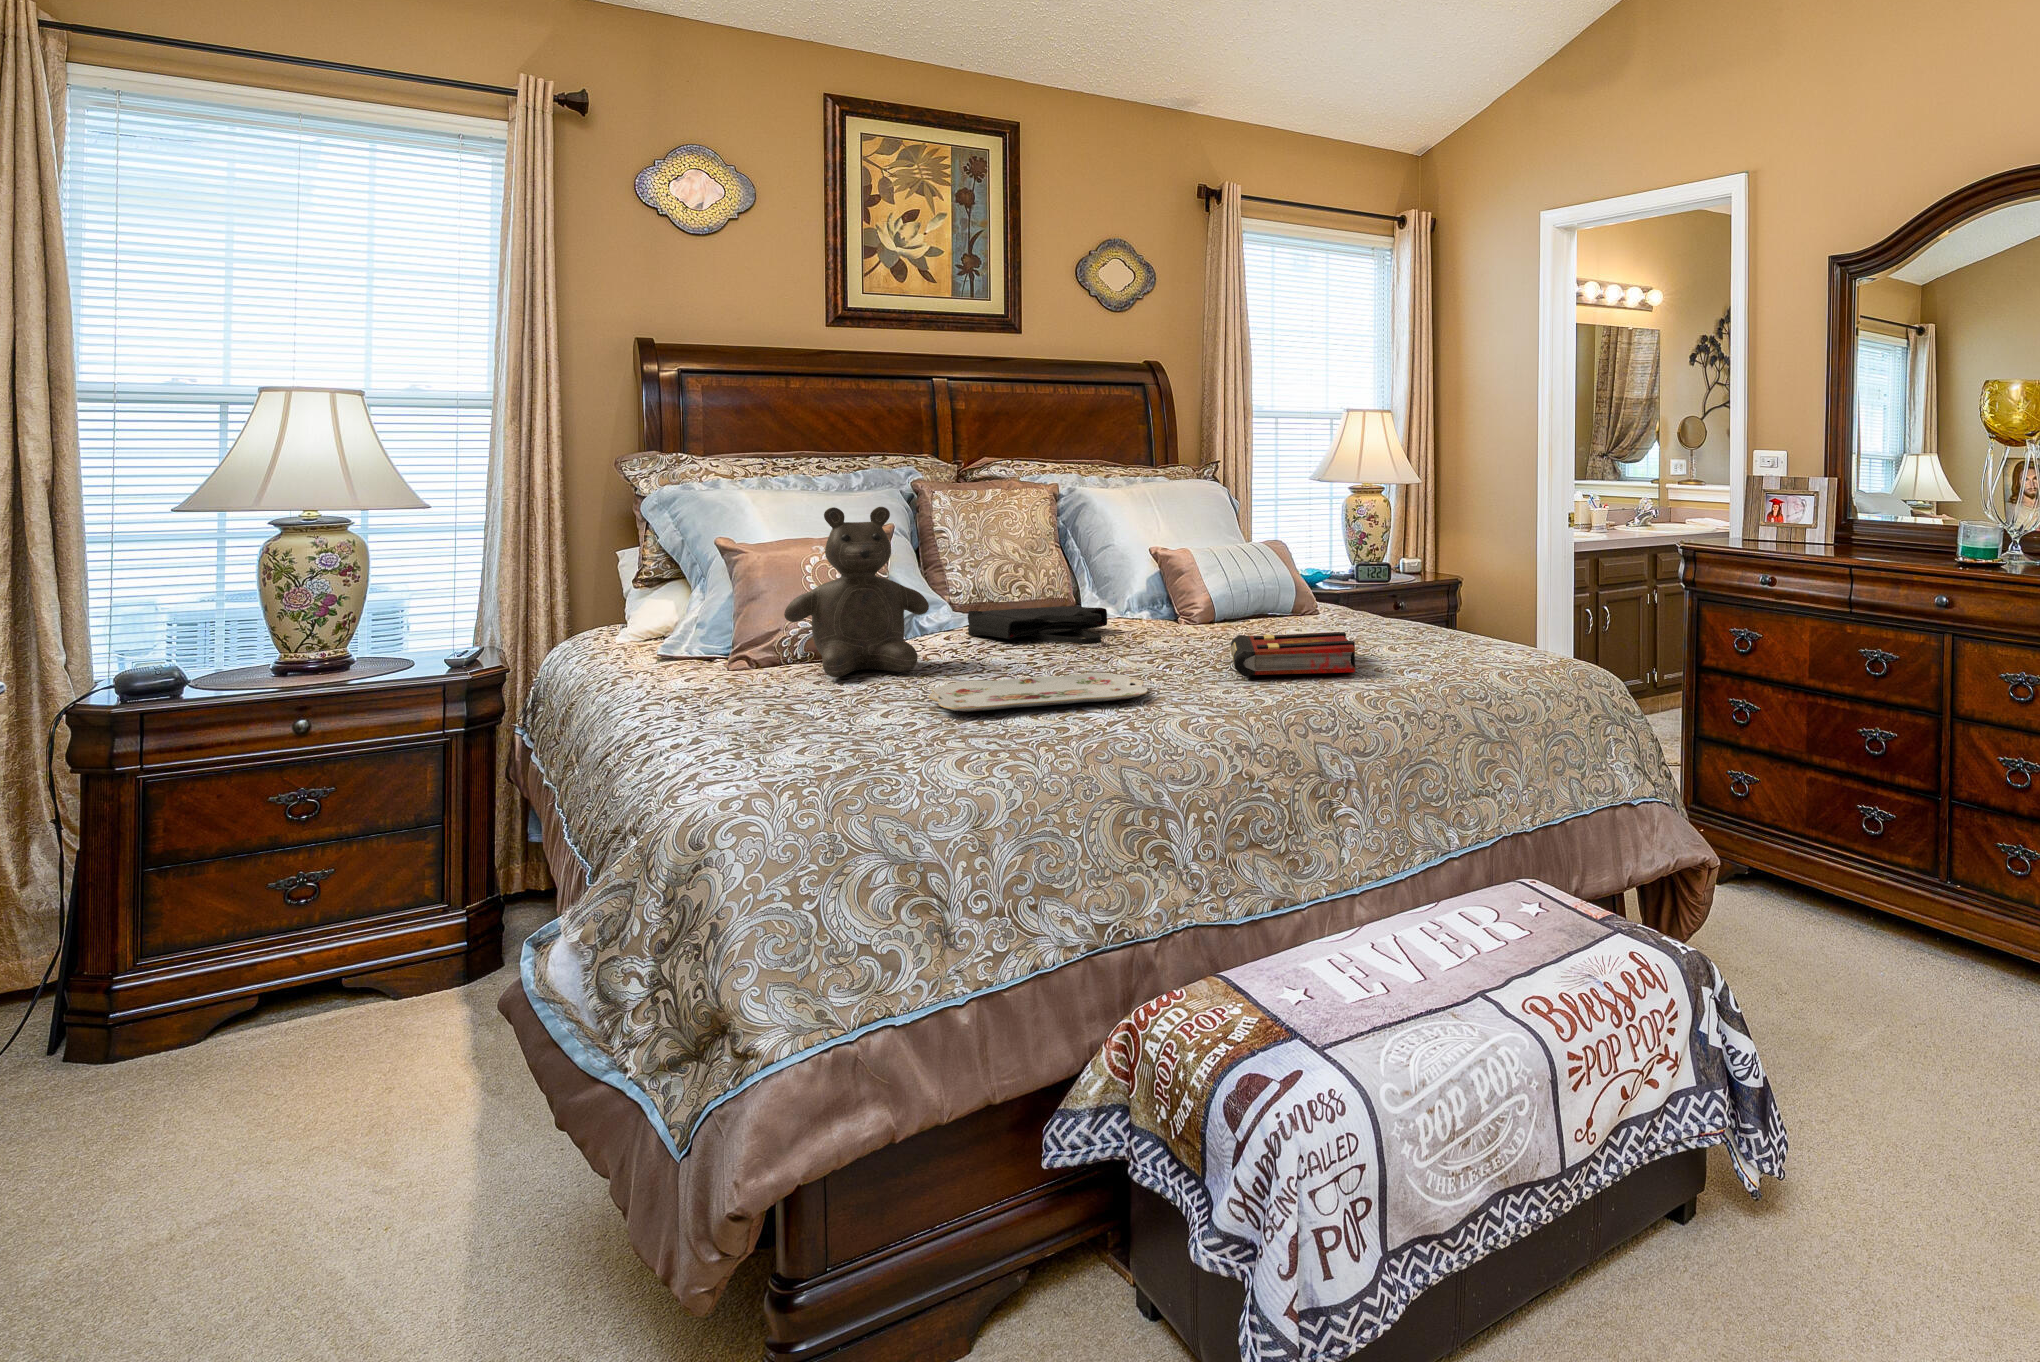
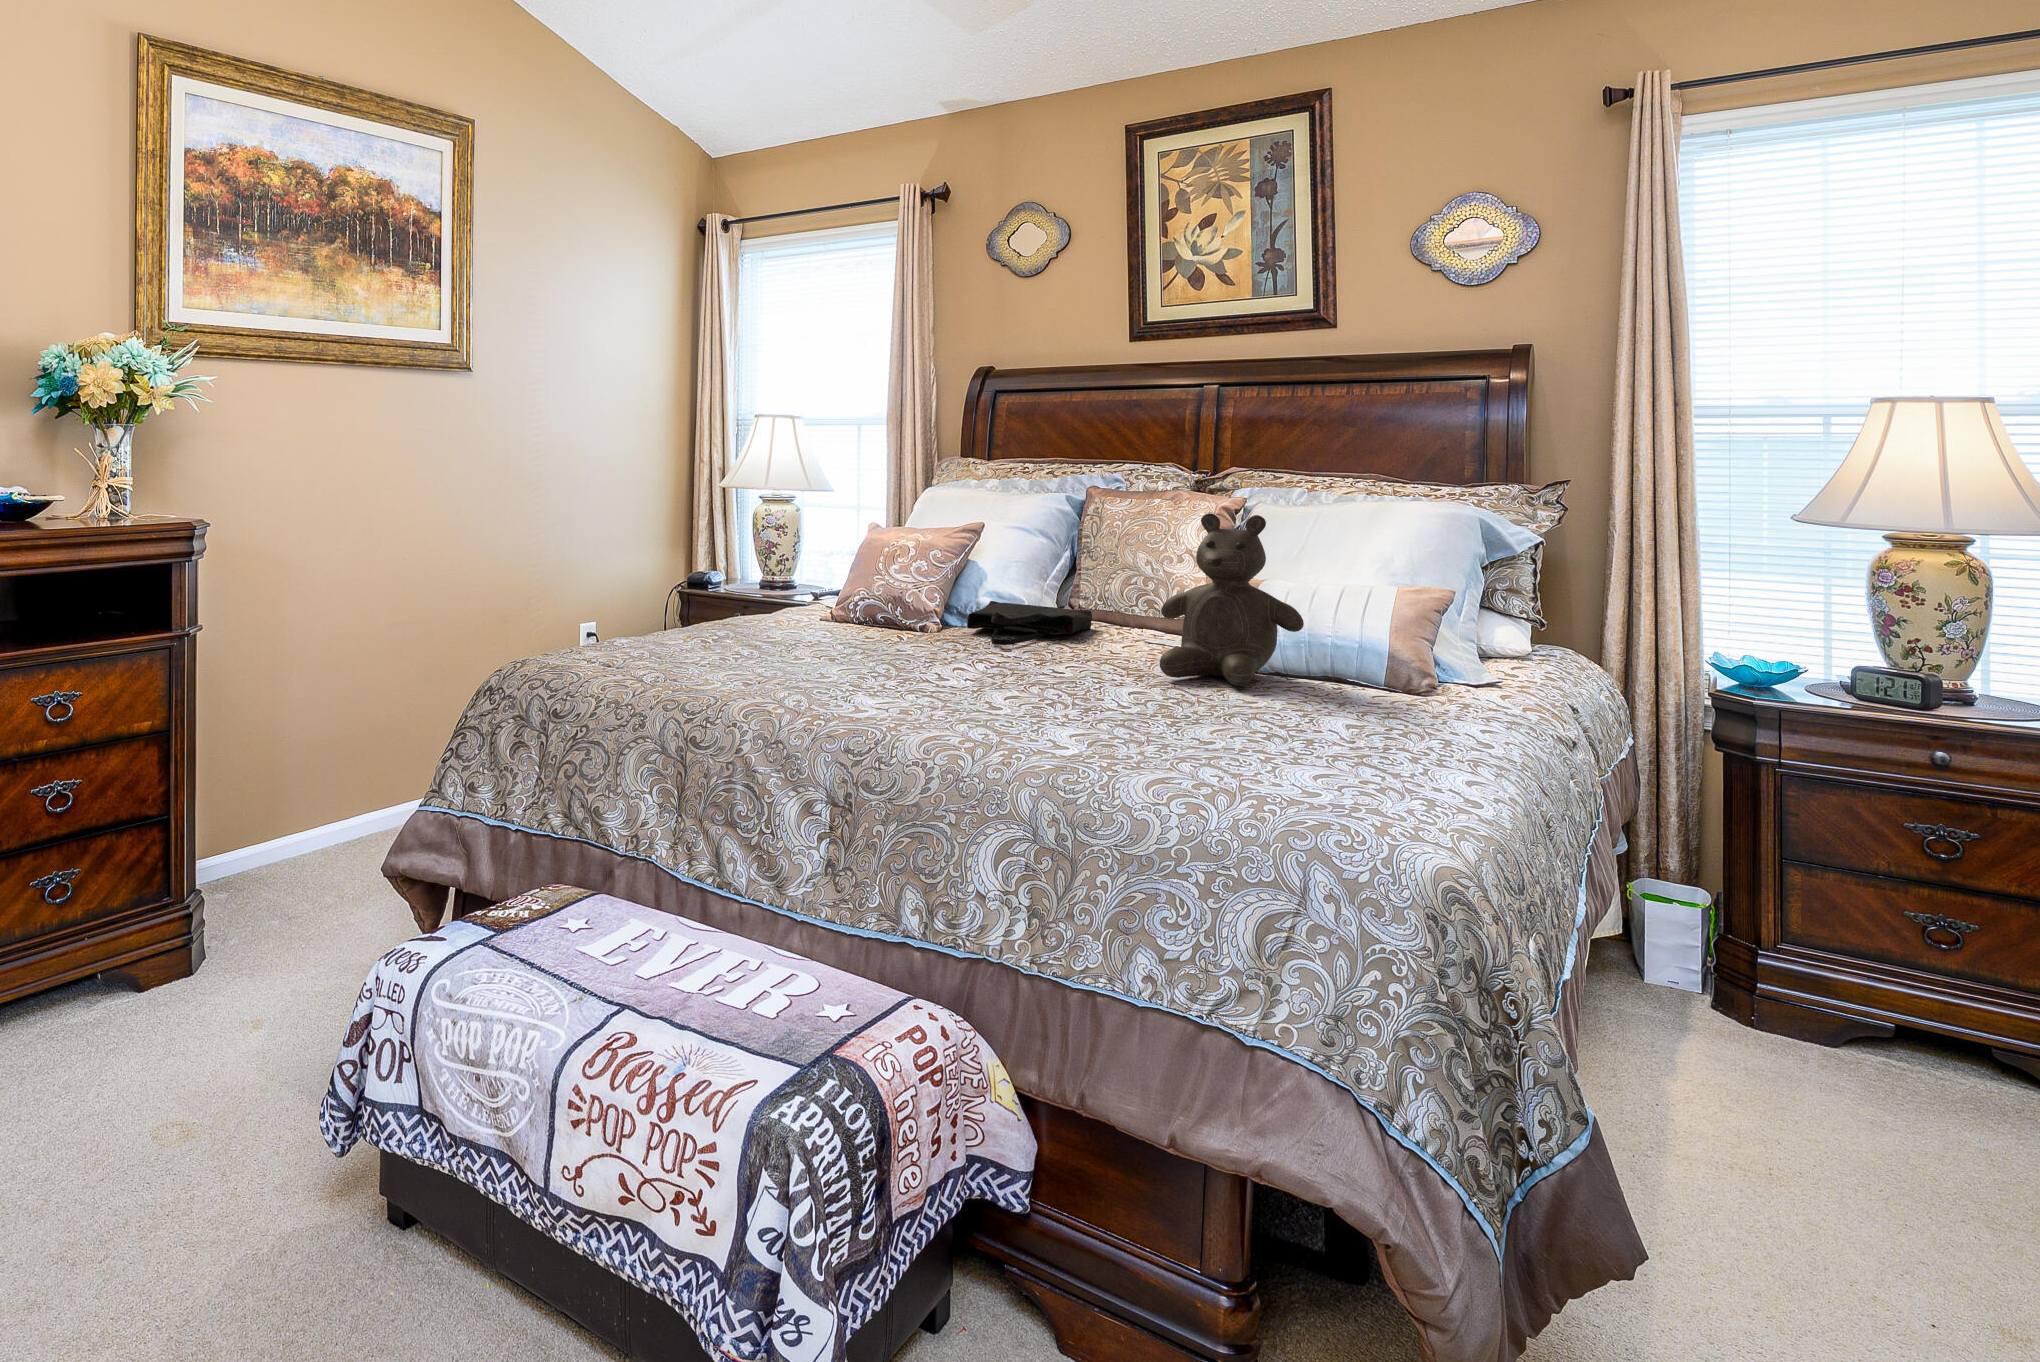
teddy bear: present [784,507,929,677] -> present [1159,513,1304,686]
book: present [1231,632,1355,677] -> none [902,657,1094,714]
serving tray: present [928,673,1148,712] -> none [686,645,869,681]

